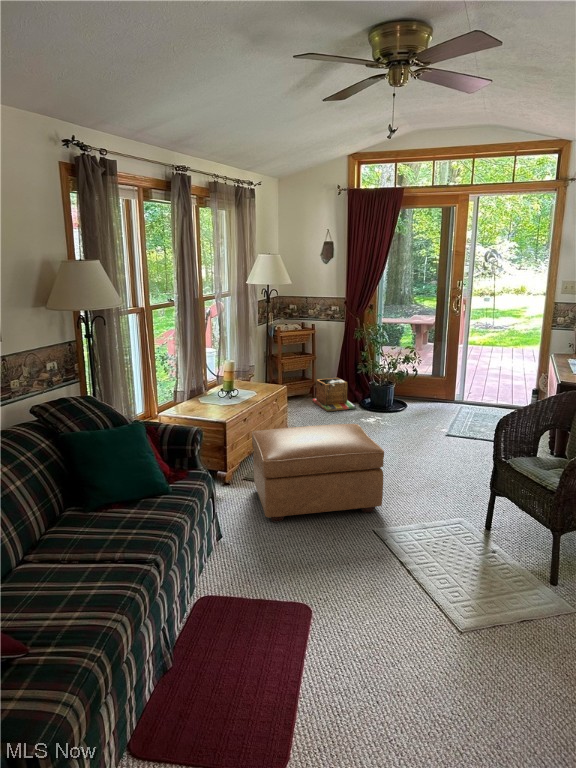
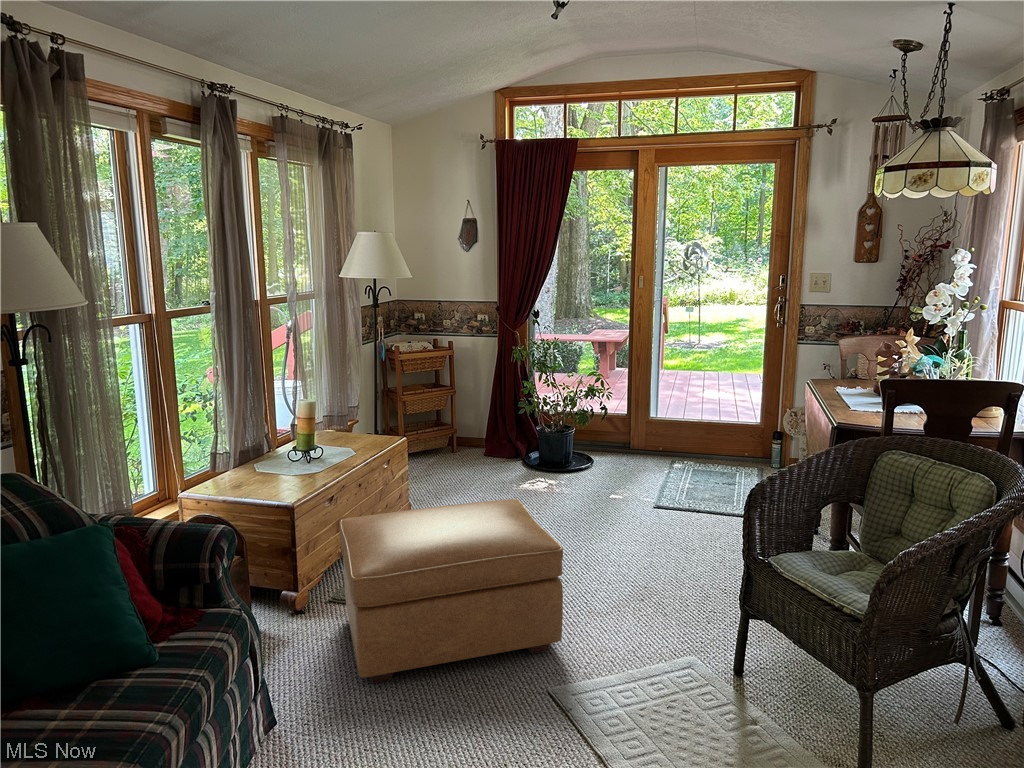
laundry basket: present [313,378,356,412] -> none [451,421,517,474]

